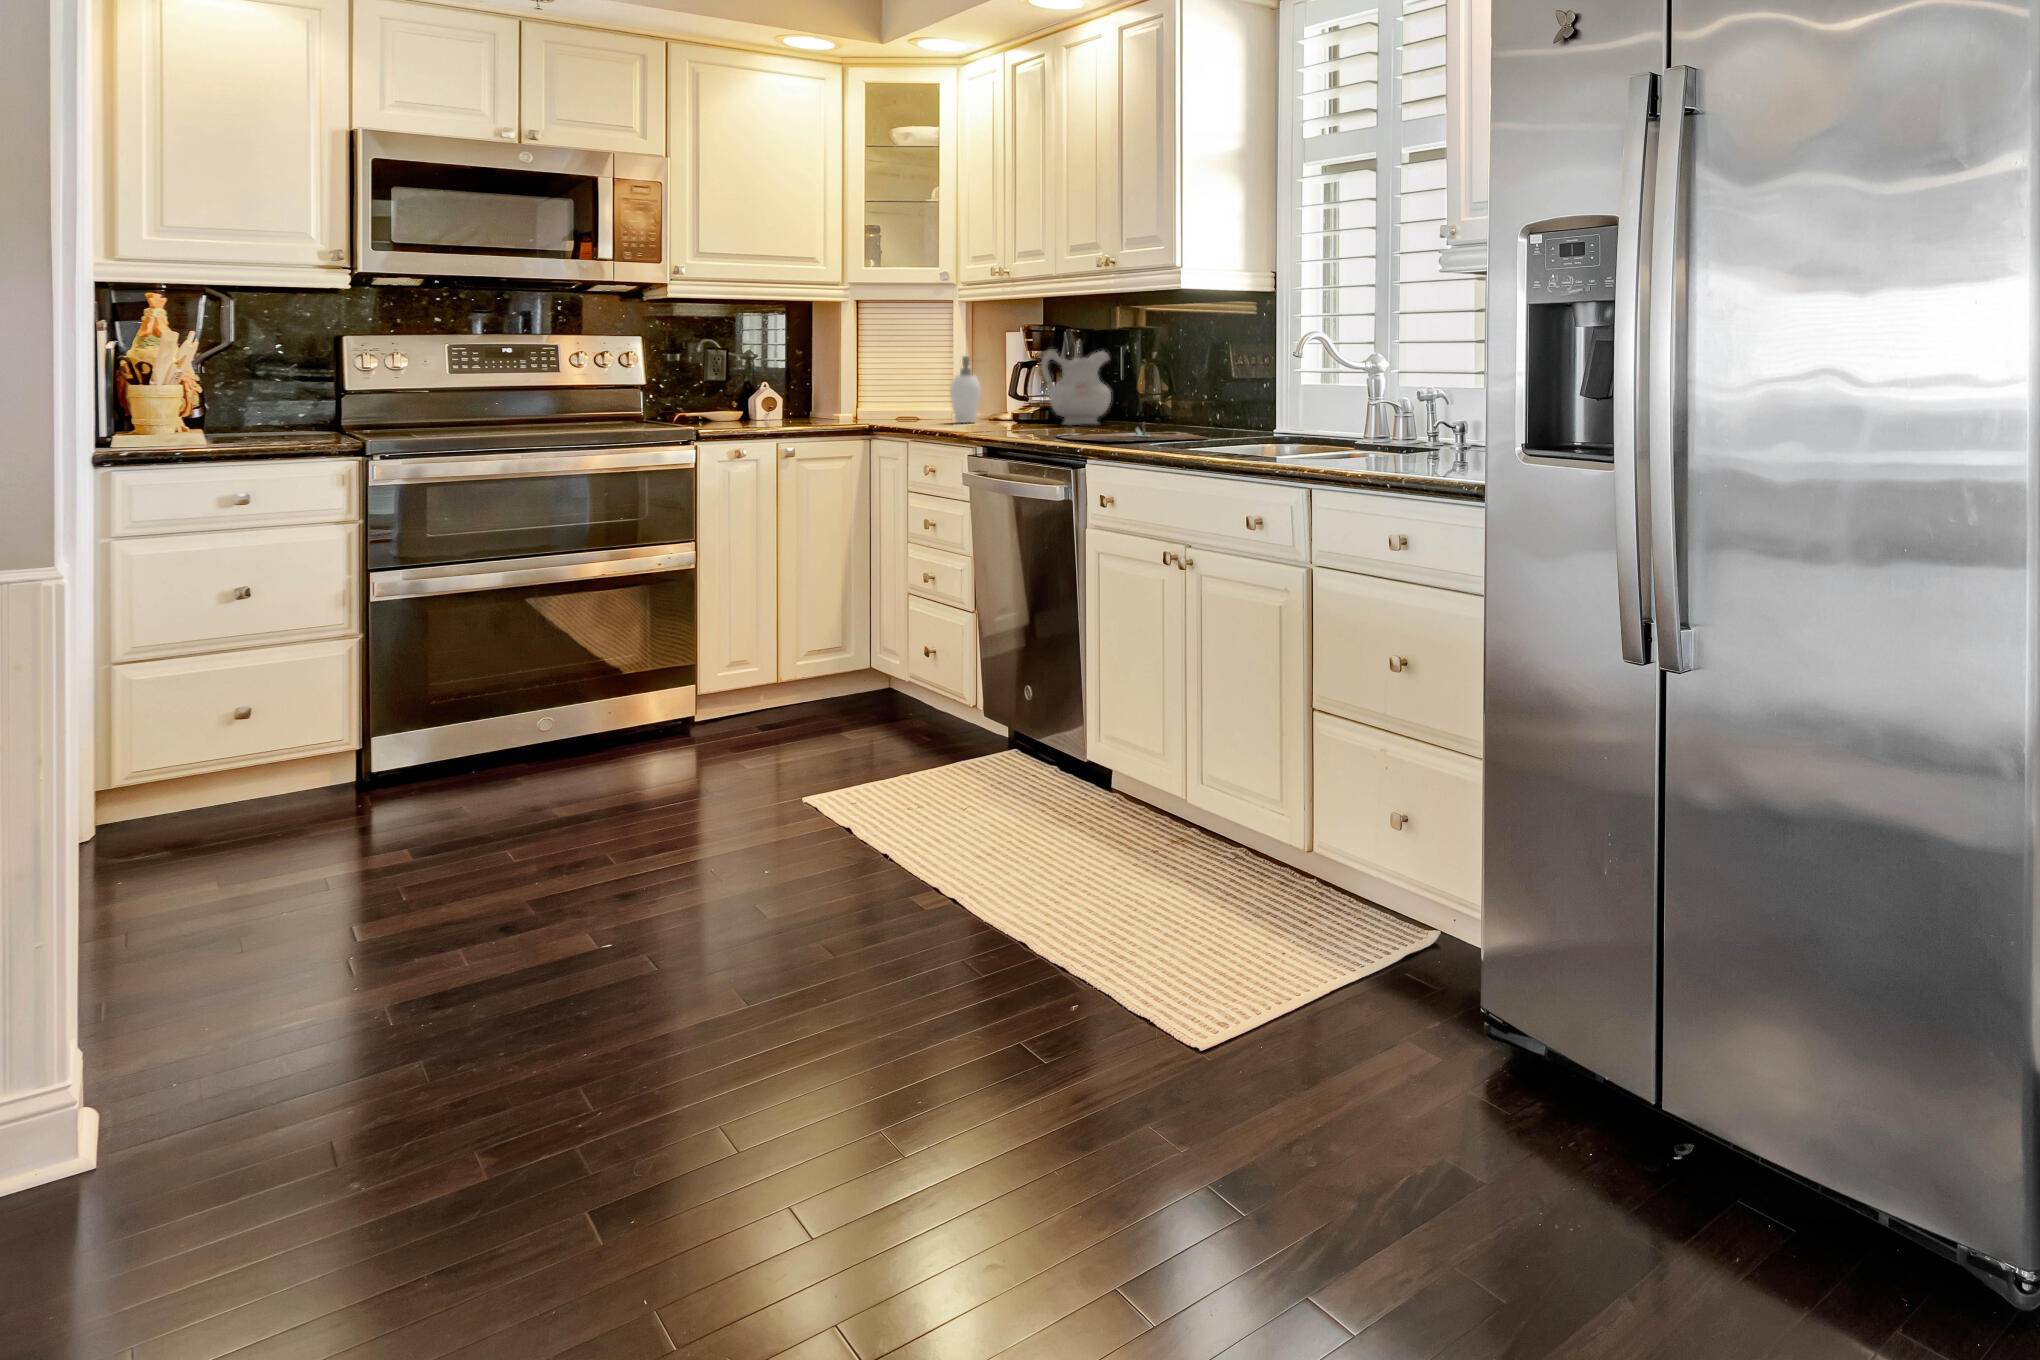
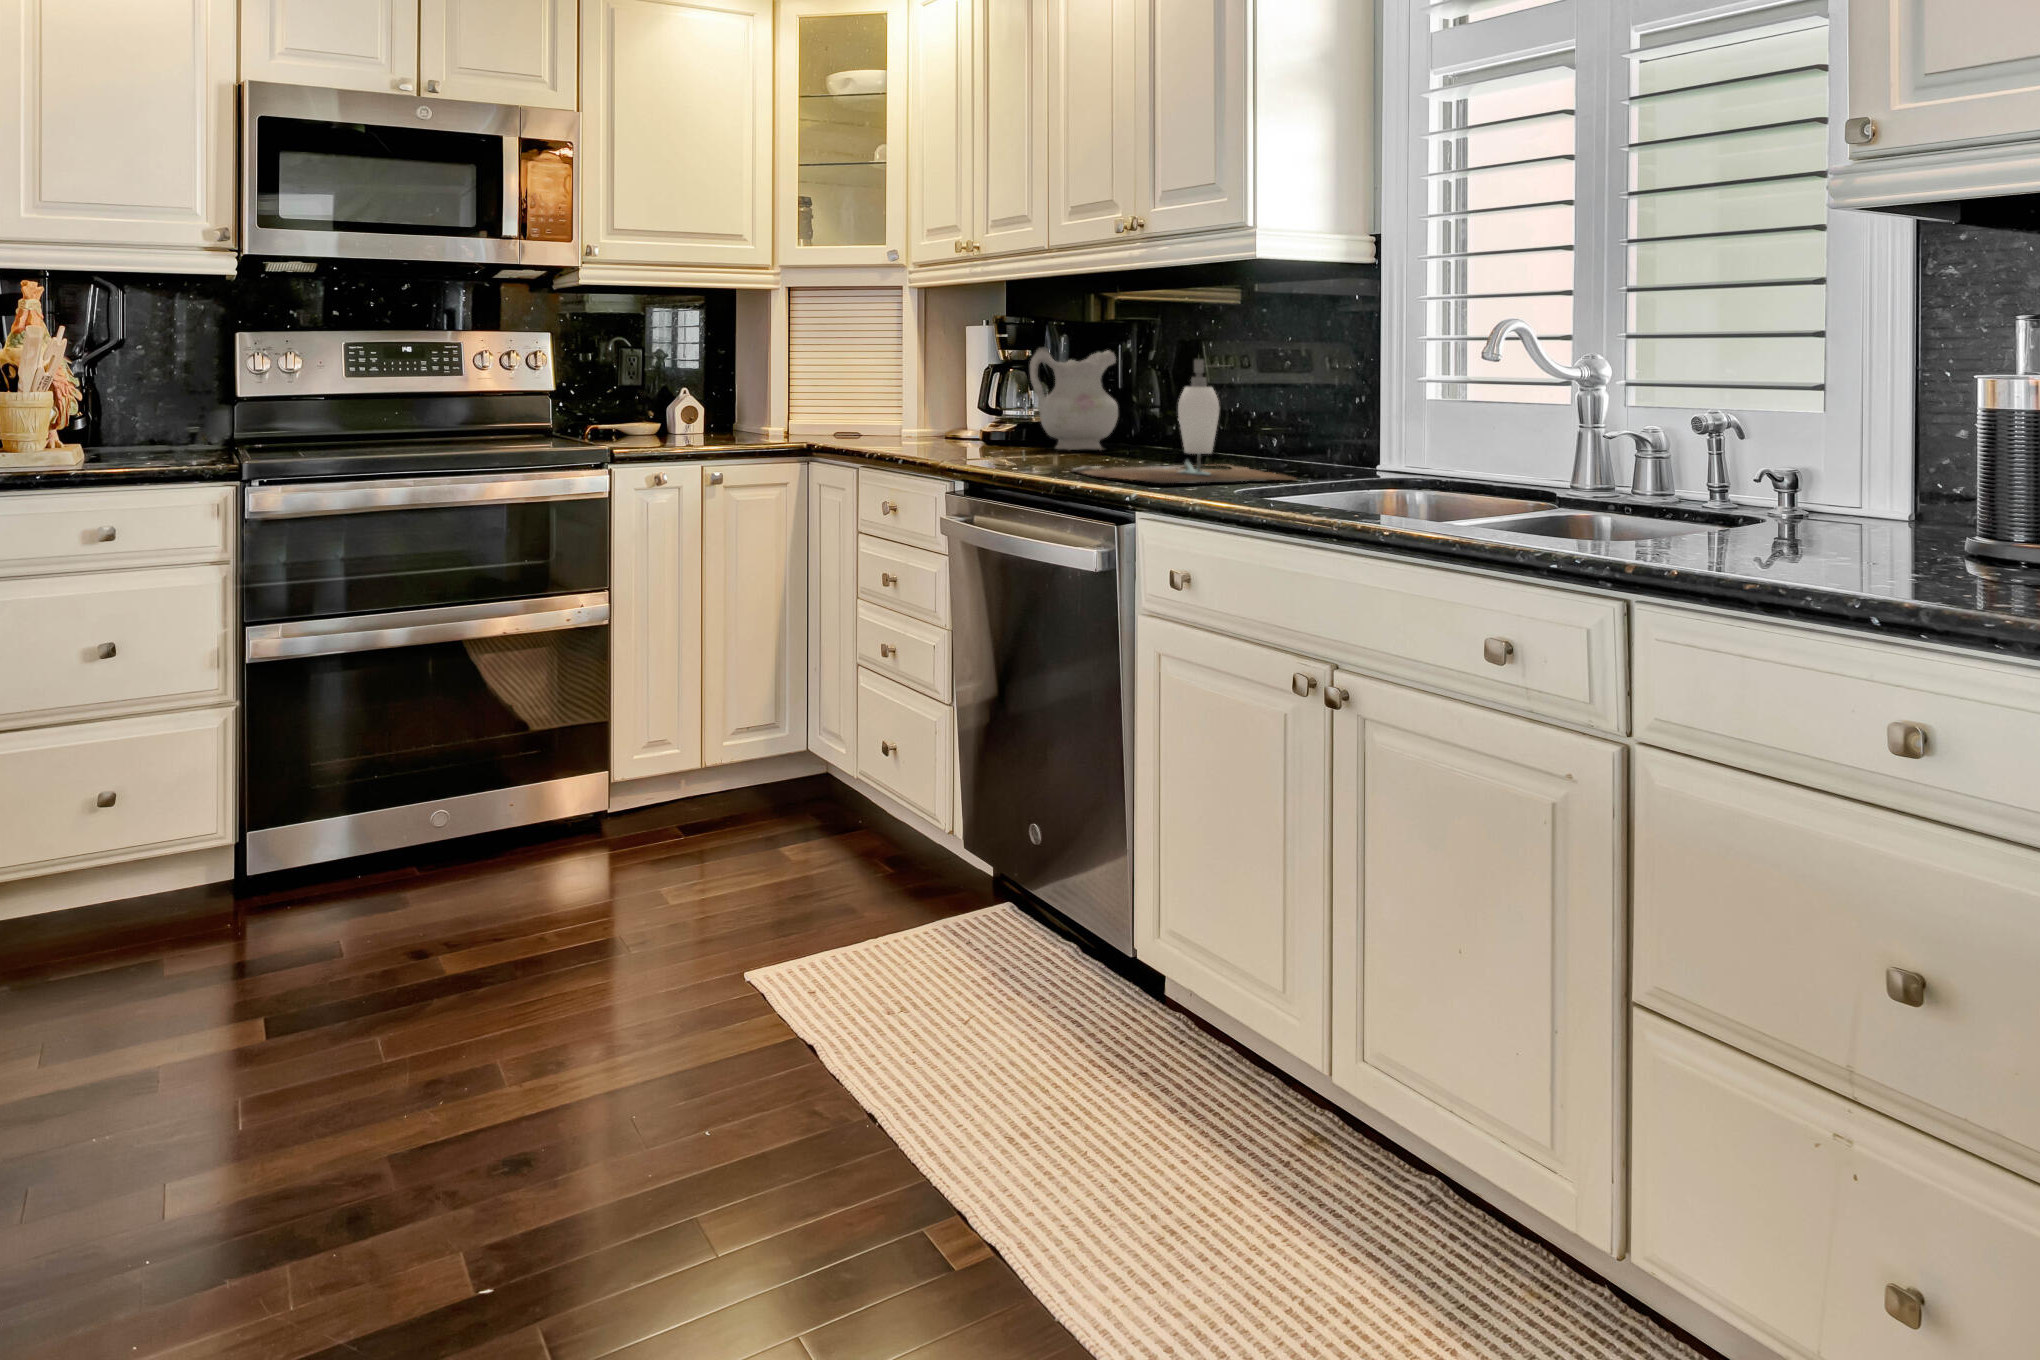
soap dispenser: present [950,356,981,423] -> present [1178,359,1225,454]

